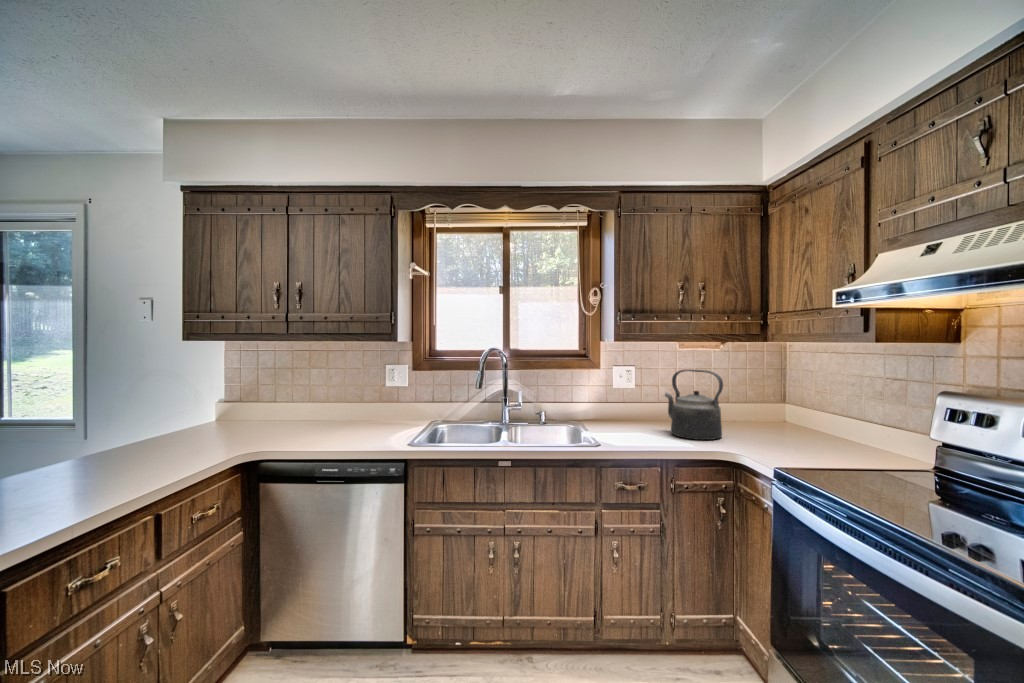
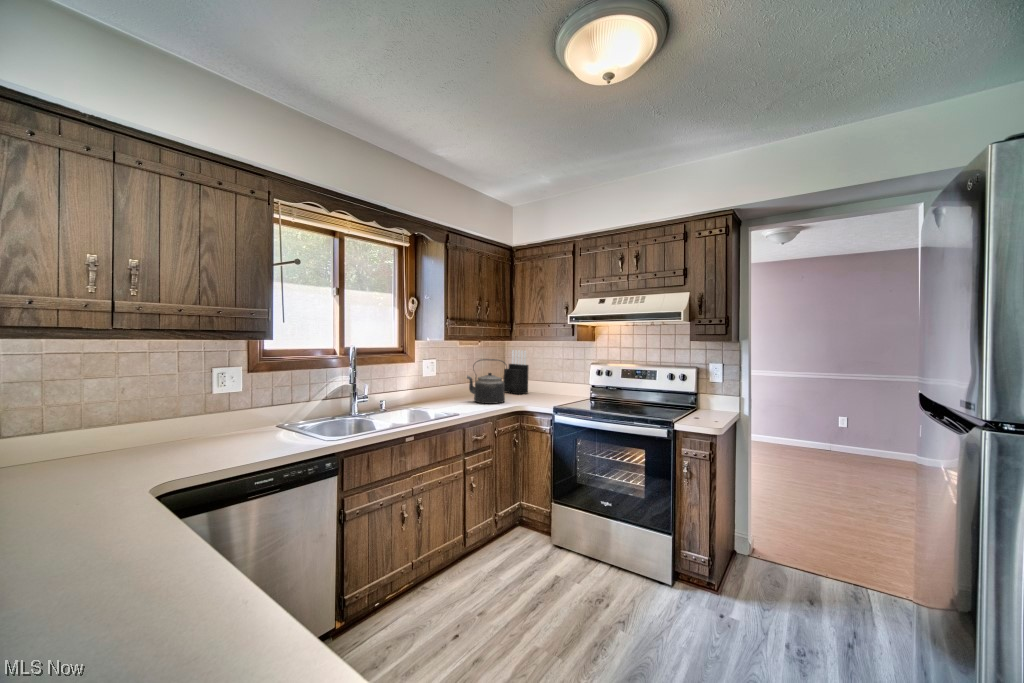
knife block: none [766,357,806,434] -> present [504,350,529,394]

